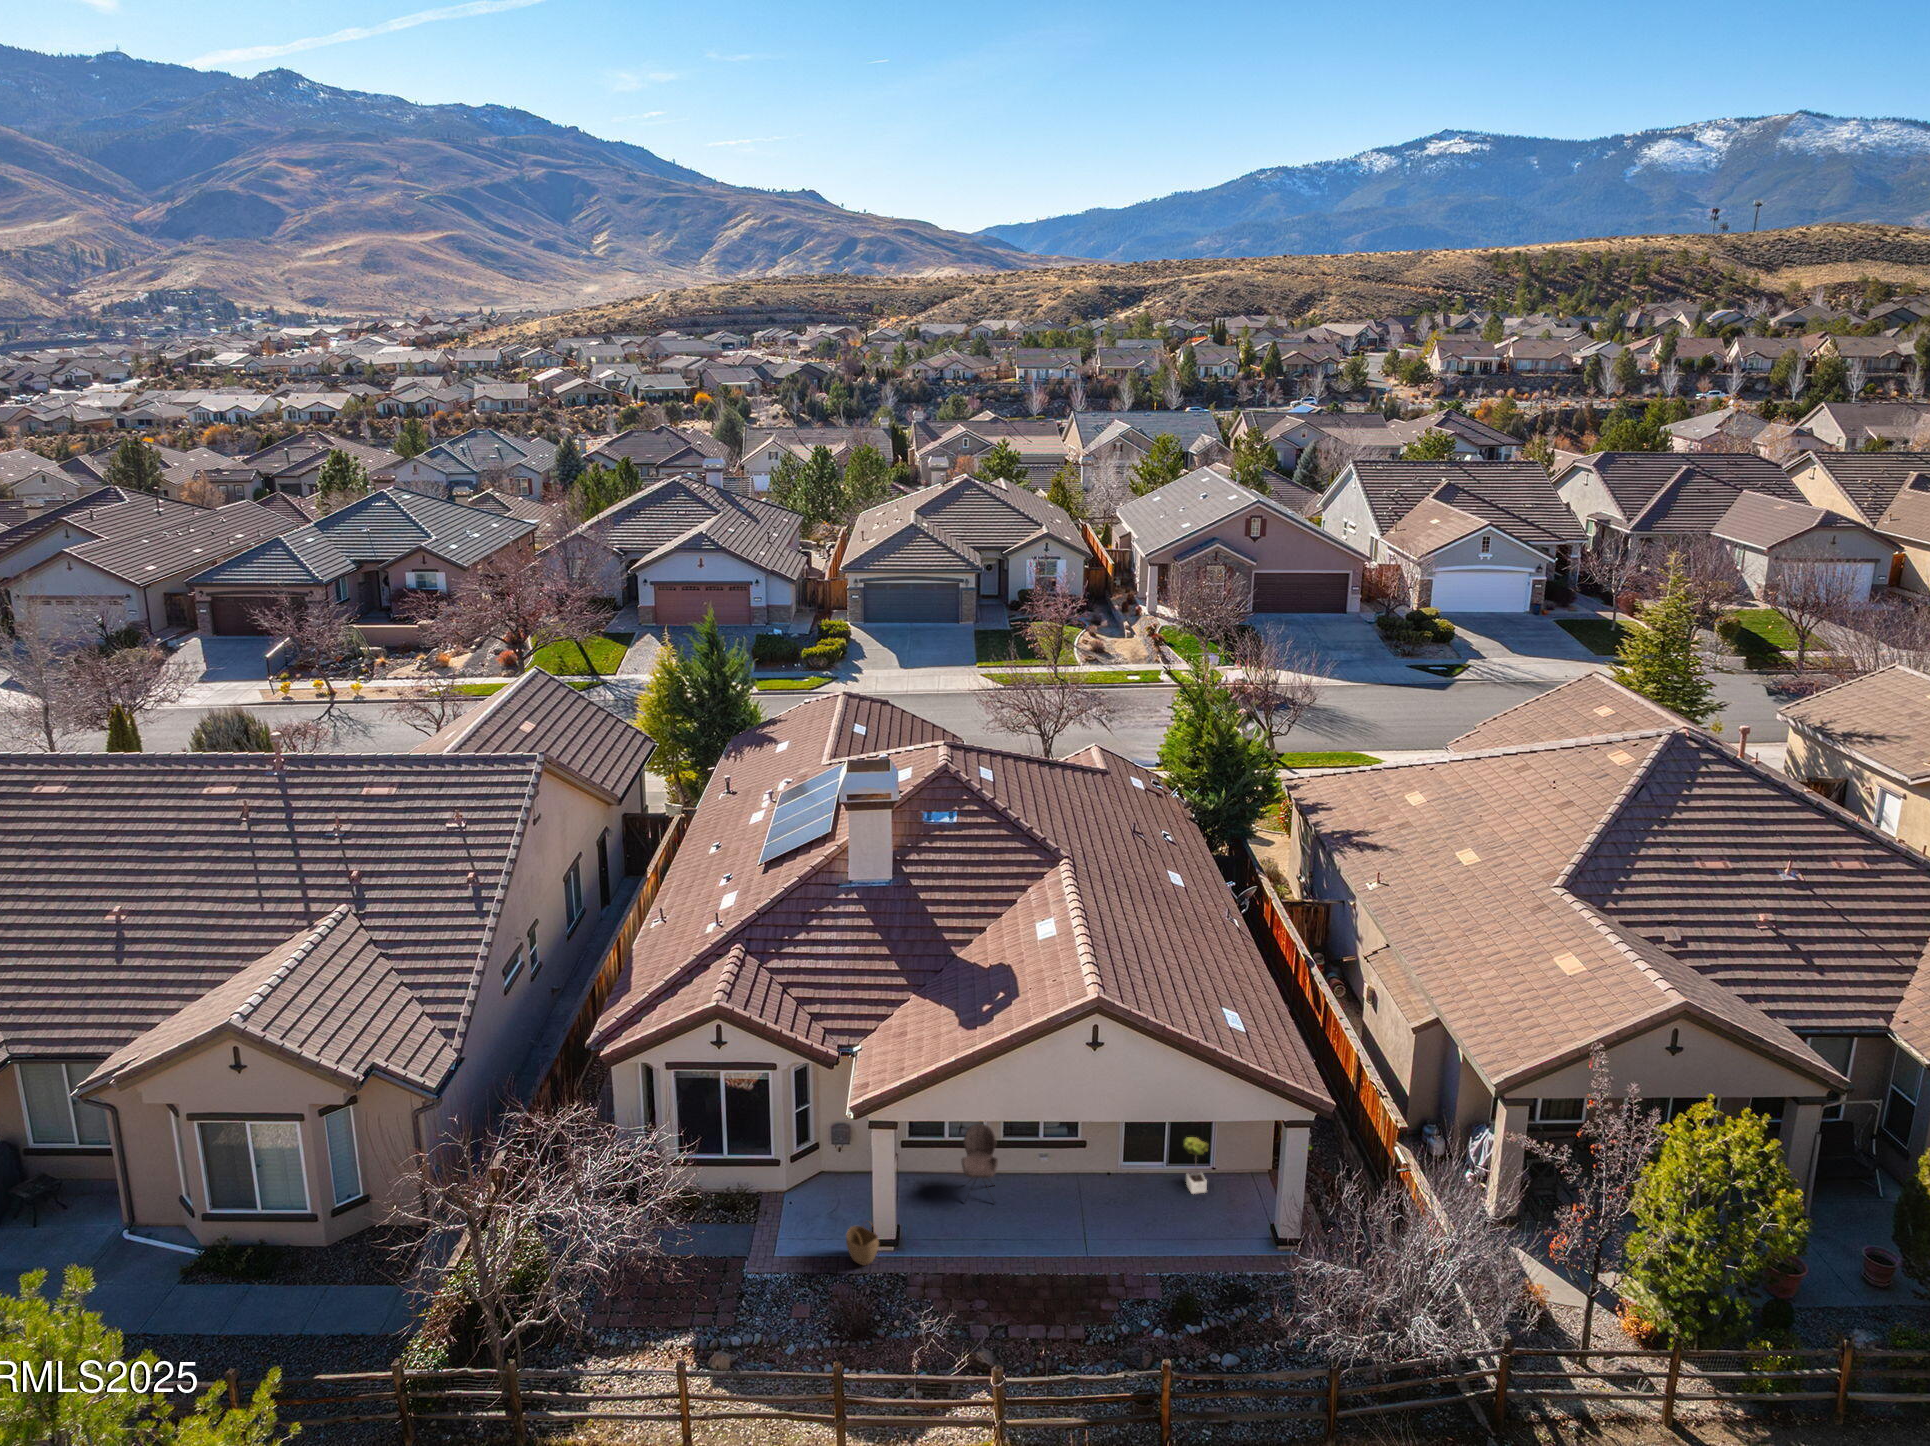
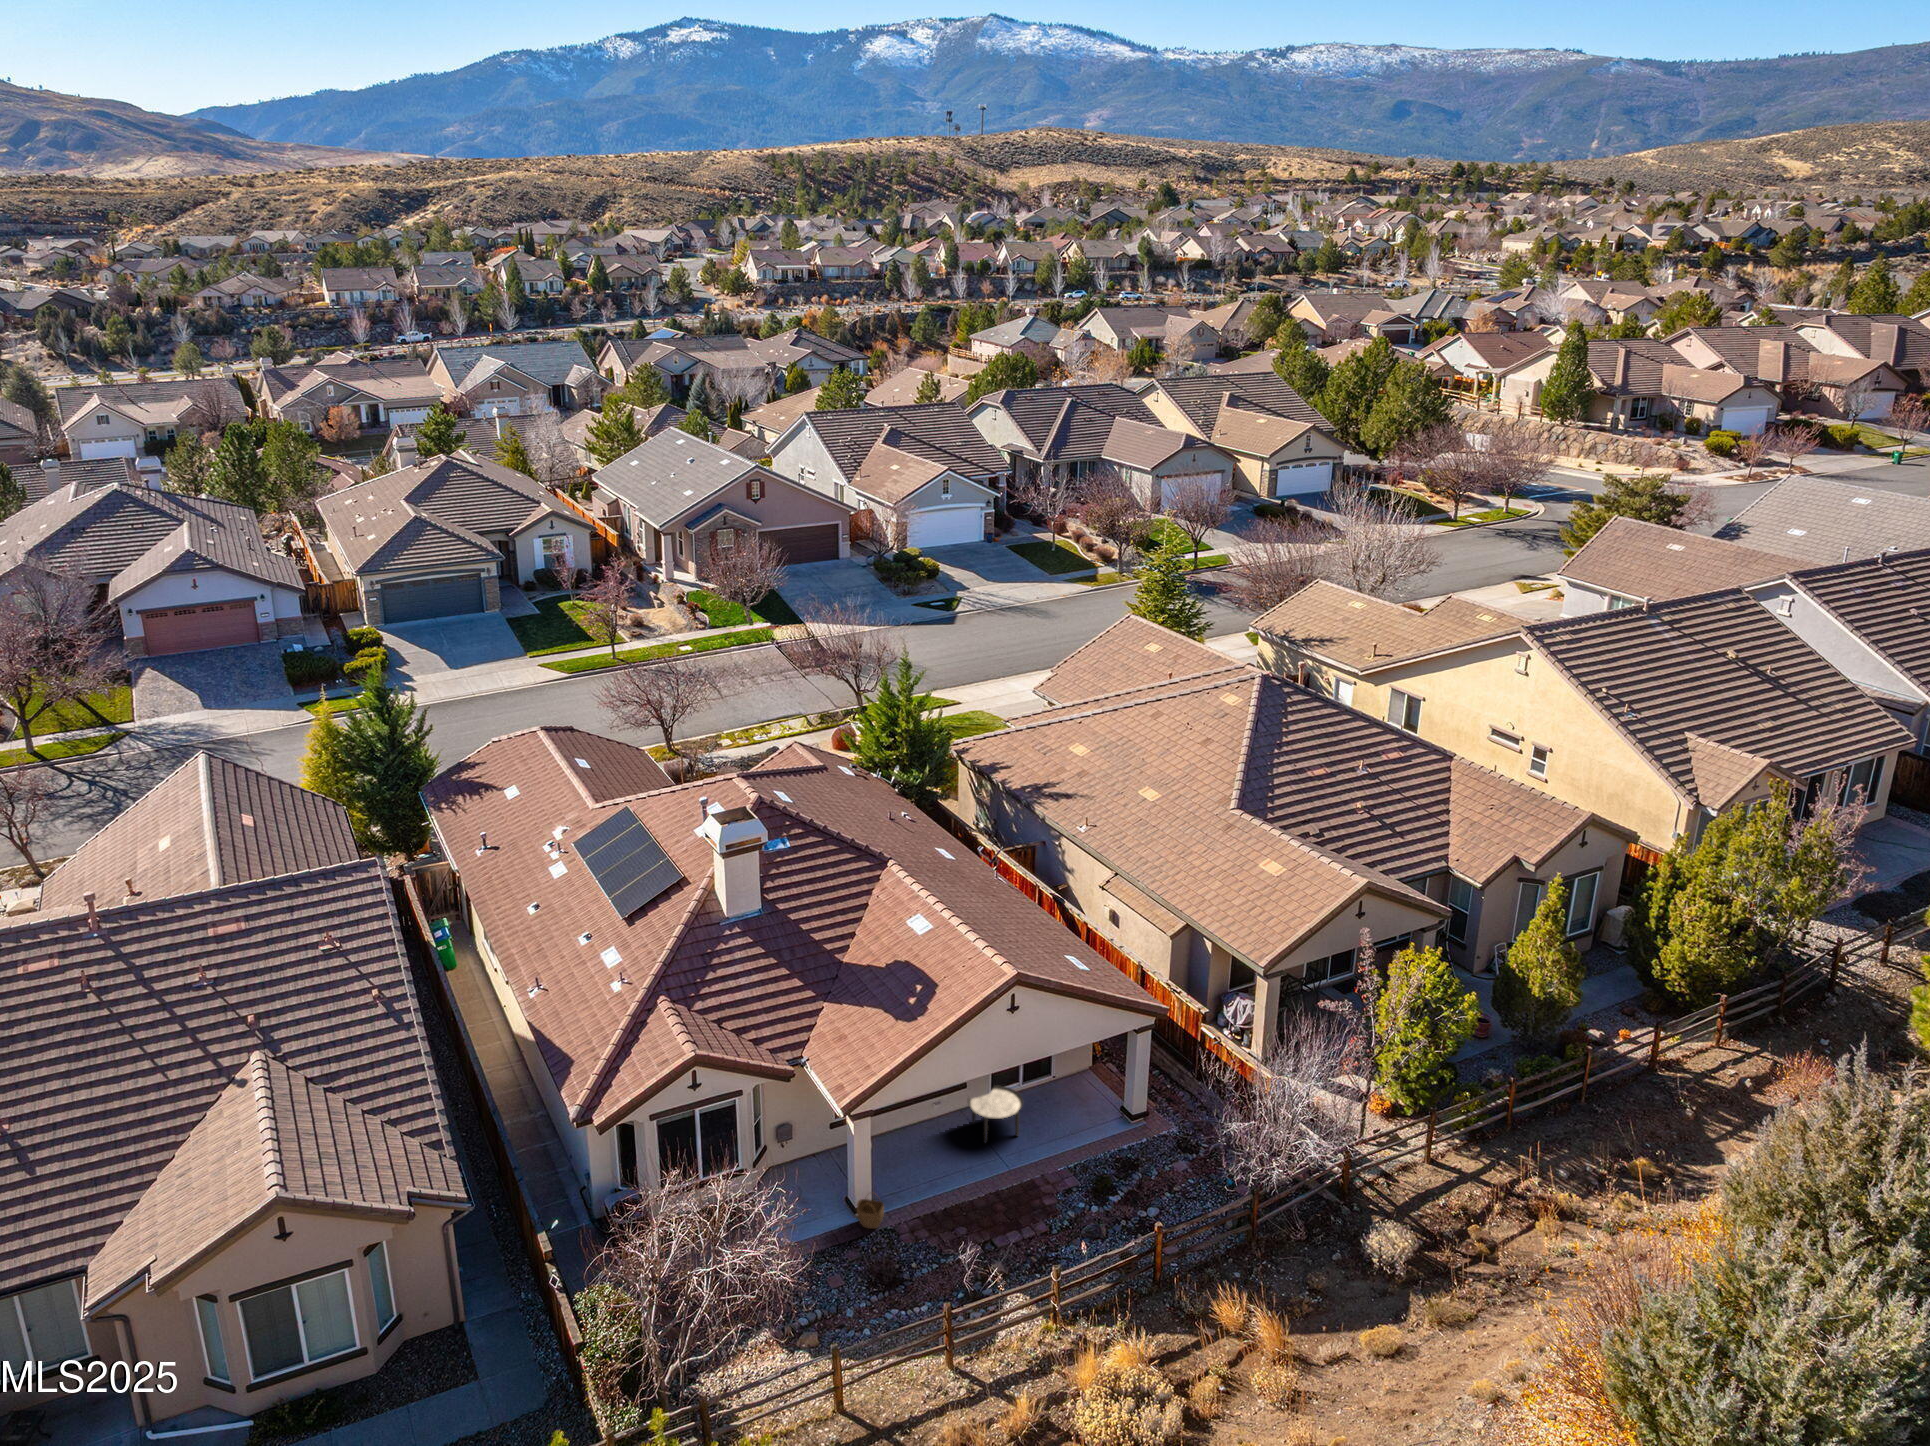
chair: present [962,1124,998,1190] -> none [903,1090,937,1157]
potted tree: present [1183,1137,1208,1194] -> none [1056,1056,1077,1099]
round table: none [1045,1146,1115,1218] -> present [968,1085,1023,1143]

